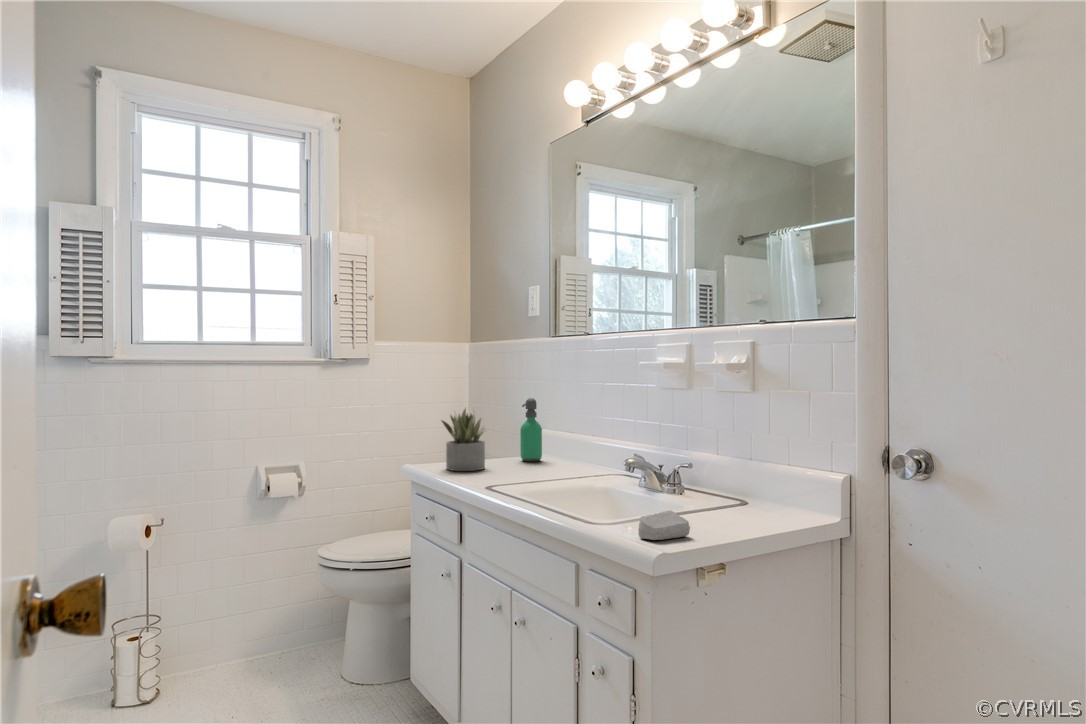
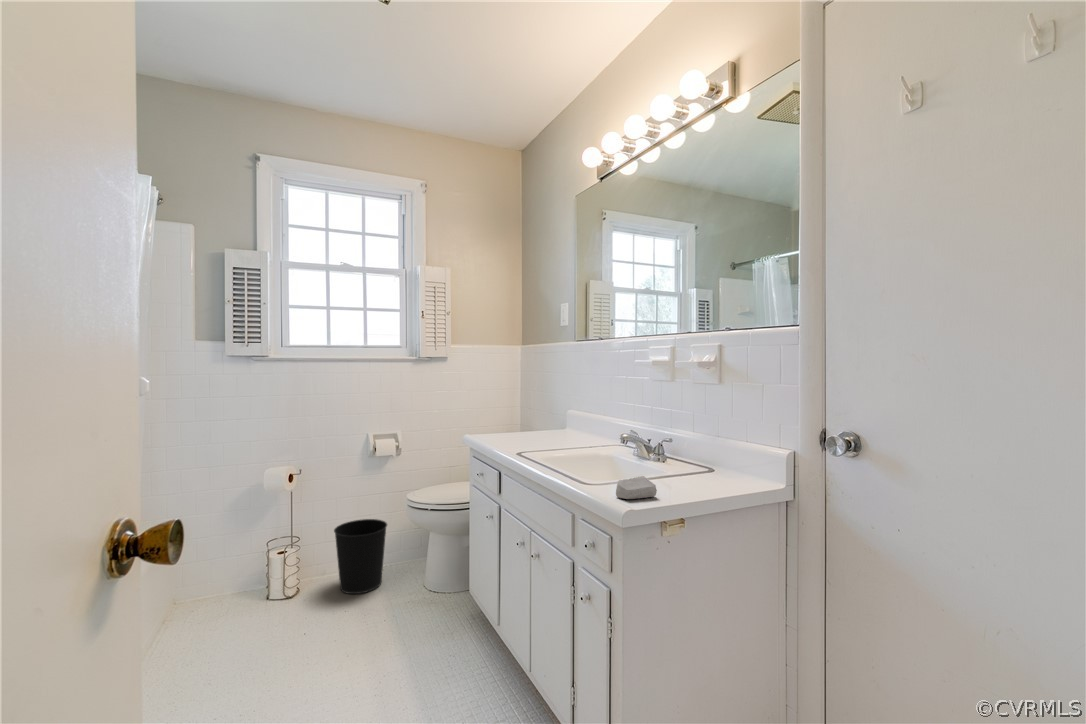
soap dispenser: present [520,398,542,462] -> none [550,387,566,434]
succulent plant: present [442,408,485,471] -> none [489,393,525,441]
wastebasket: none [211,587,289,693] -> present [334,519,387,594]

